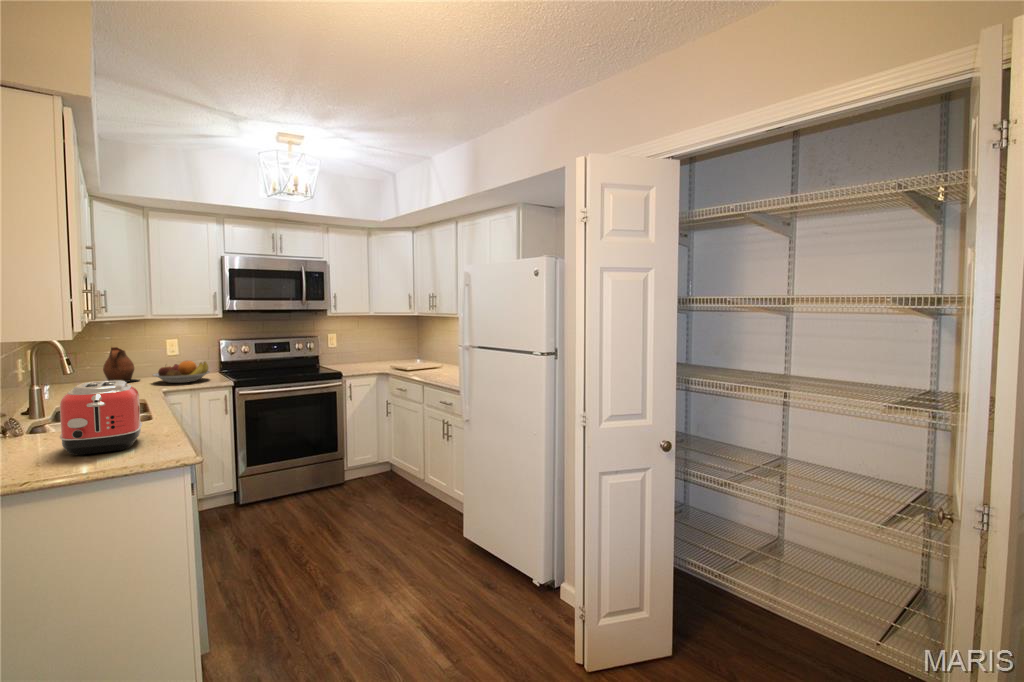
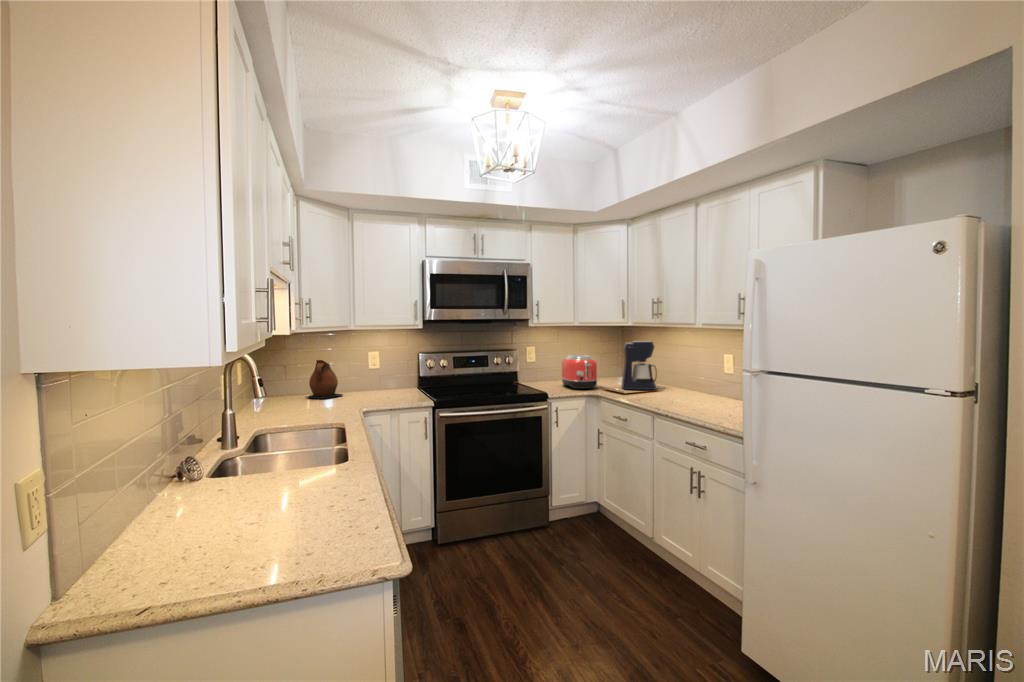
coffee maker: none [409,328,438,368] -> present [621,341,657,390]
fruit bowl: present [153,361,210,383] -> none [354,376,410,401]
toaster: present [60,380,142,456] -> present [561,355,597,389]

